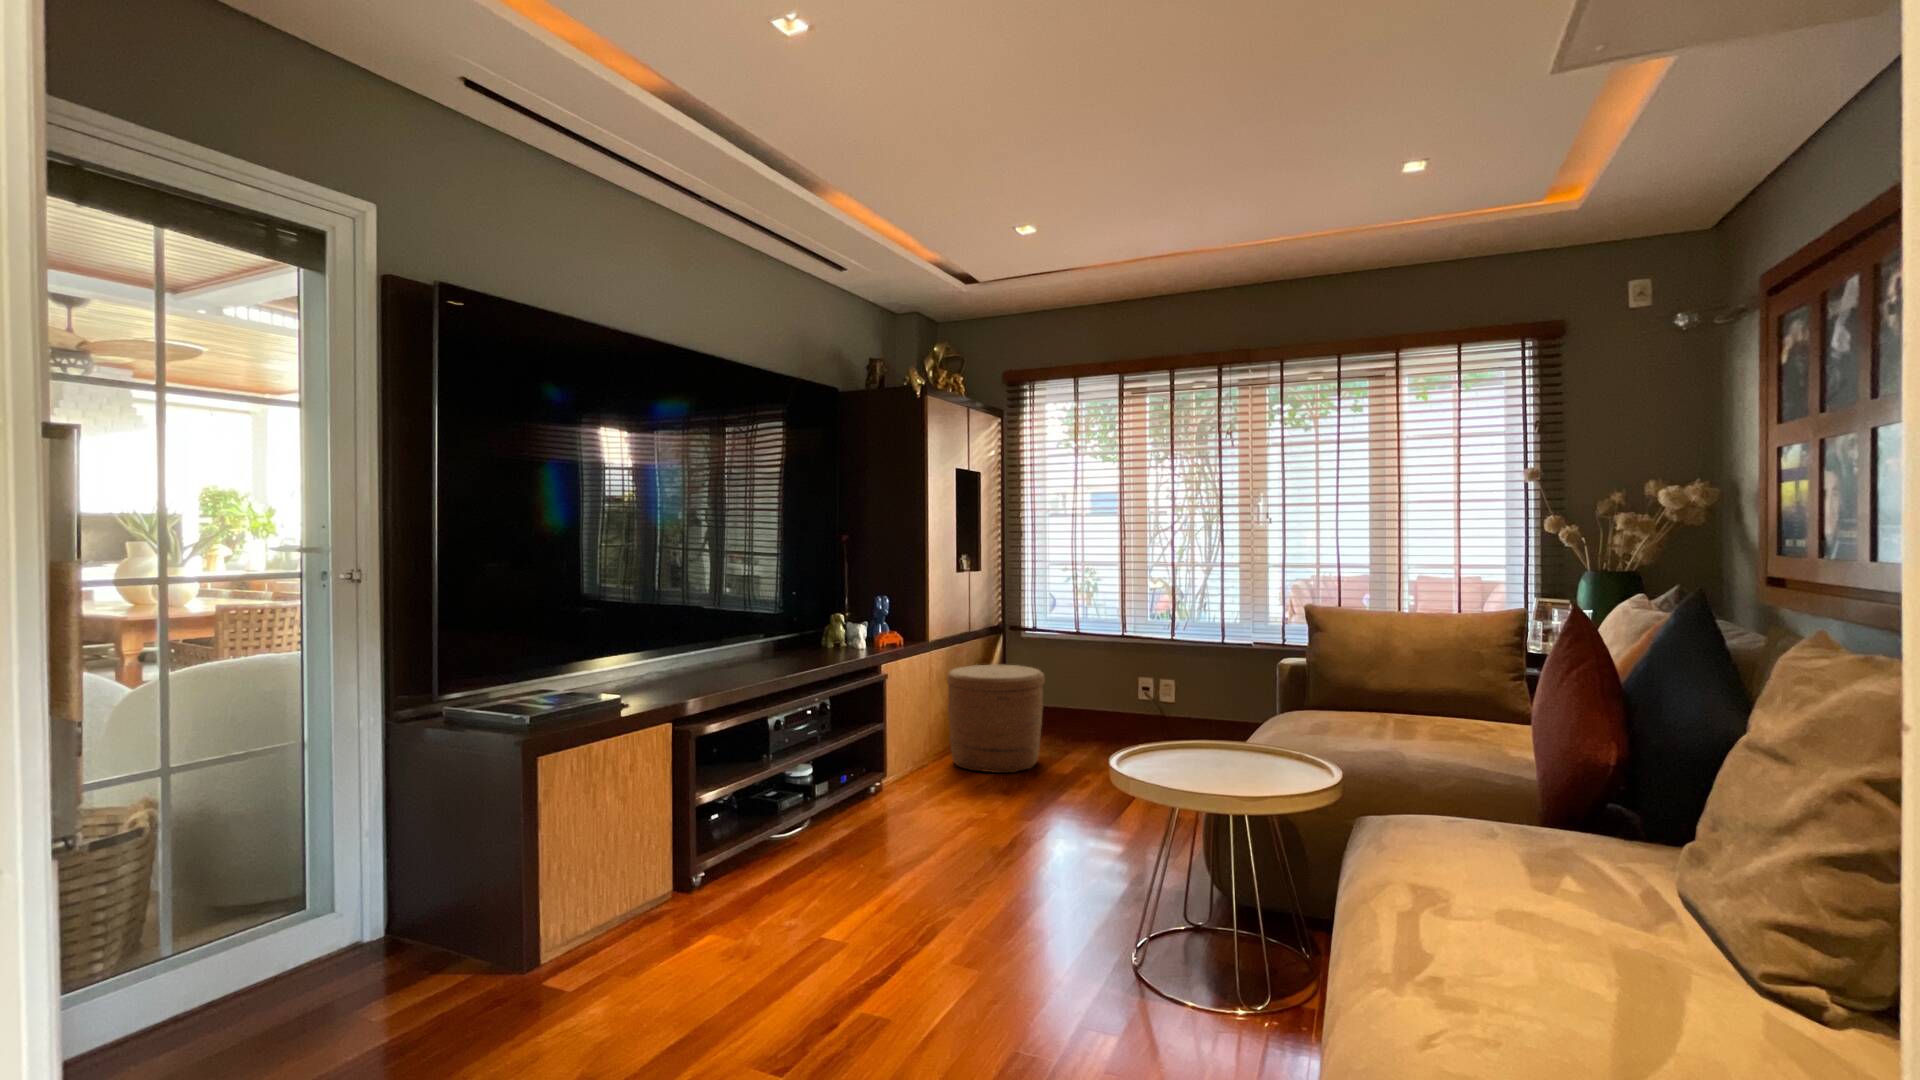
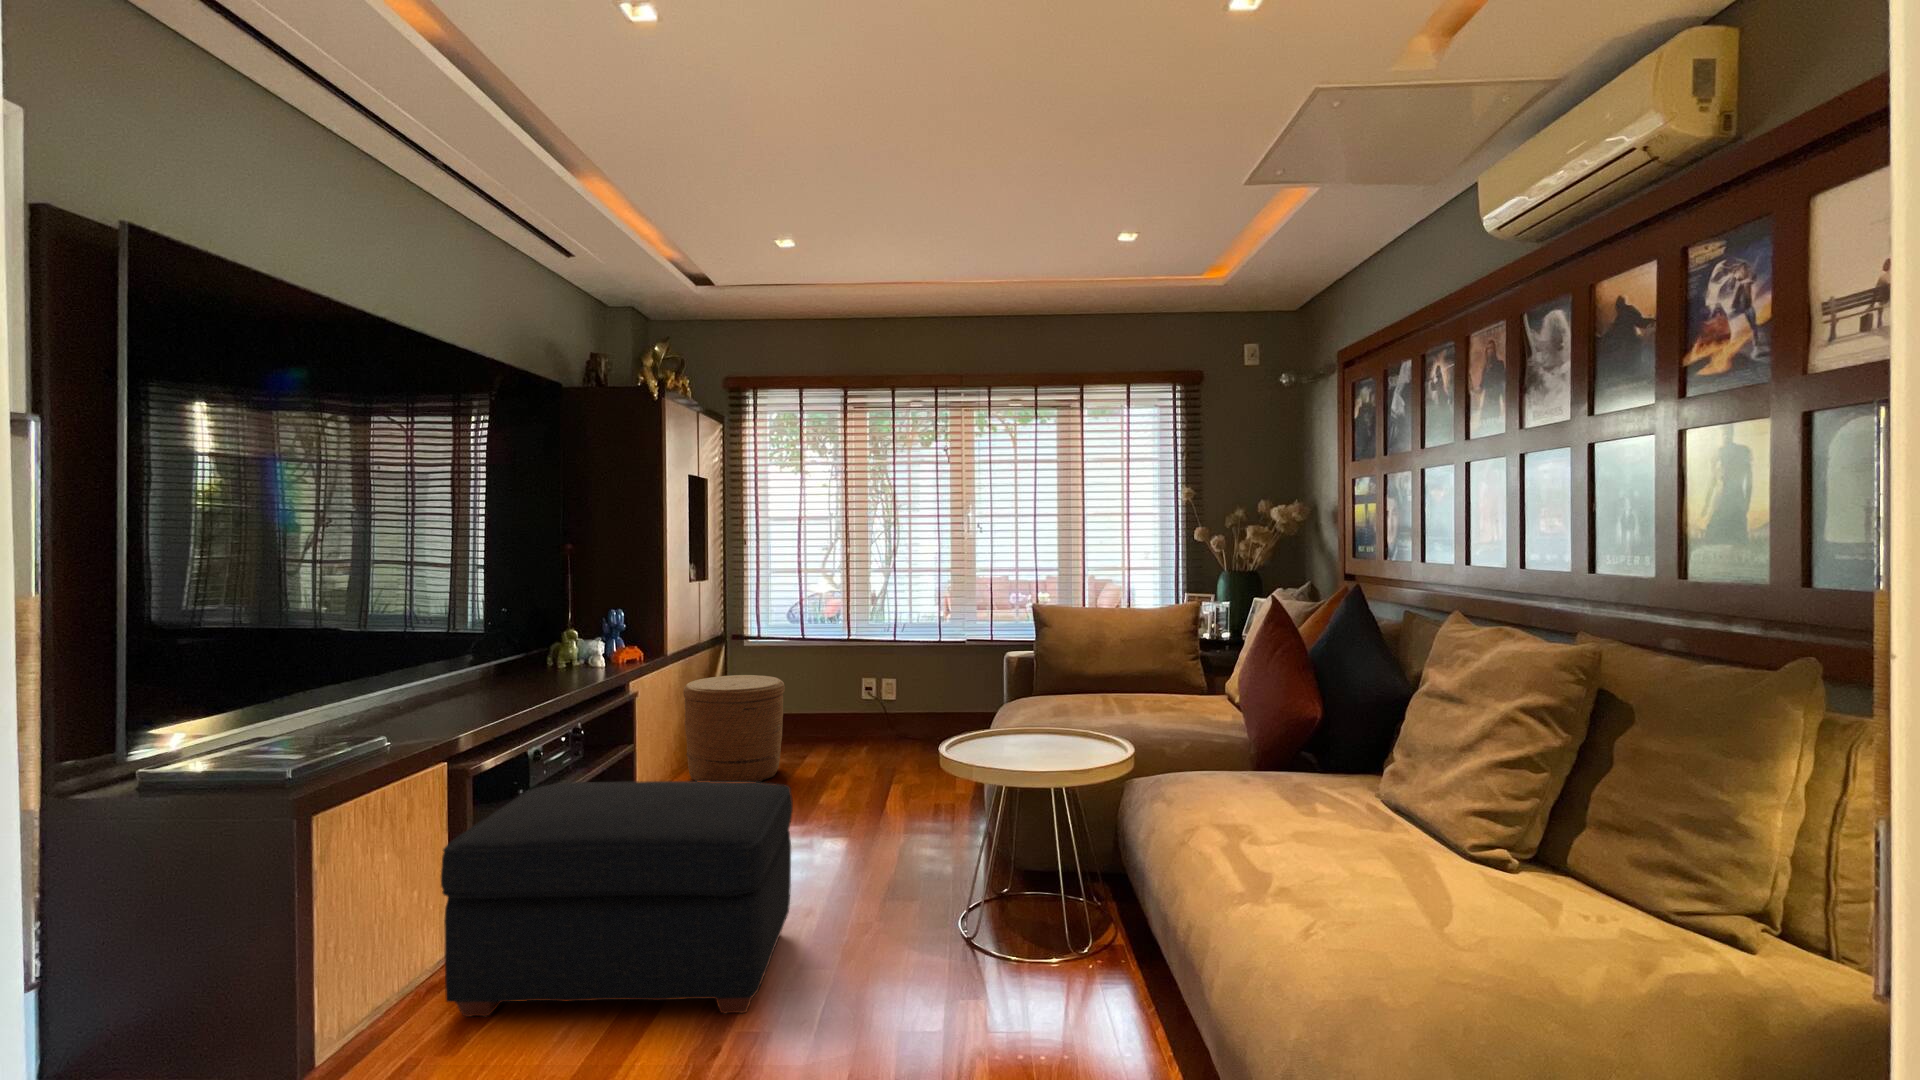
ottoman: none [634,751,966,999] -> present [441,781,793,1017]

